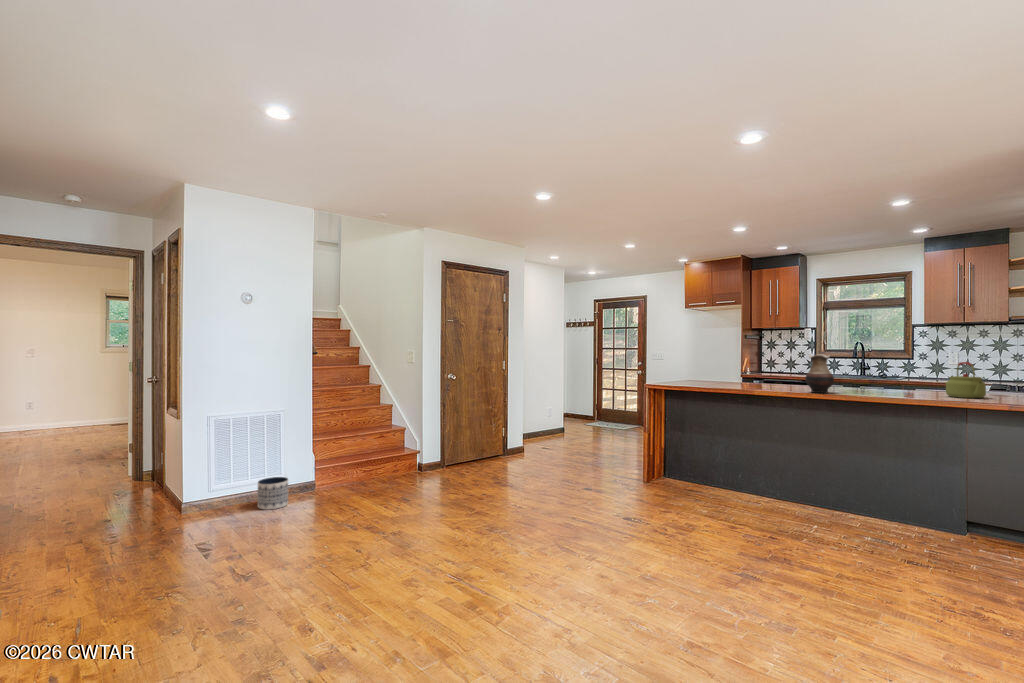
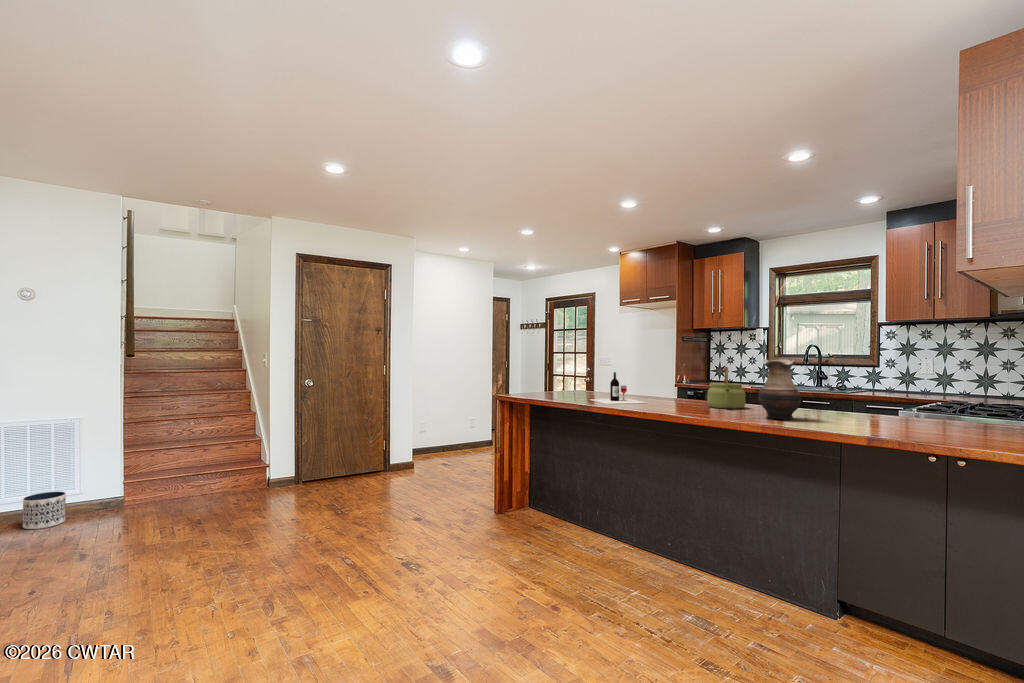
vase: present [805,354,834,393] -> present [758,359,801,420]
kettle: present [946,362,986,398] -> present [707,366,746,409]
wine bottle: none [732,366,786,390] -> present [592,372,645,404]

